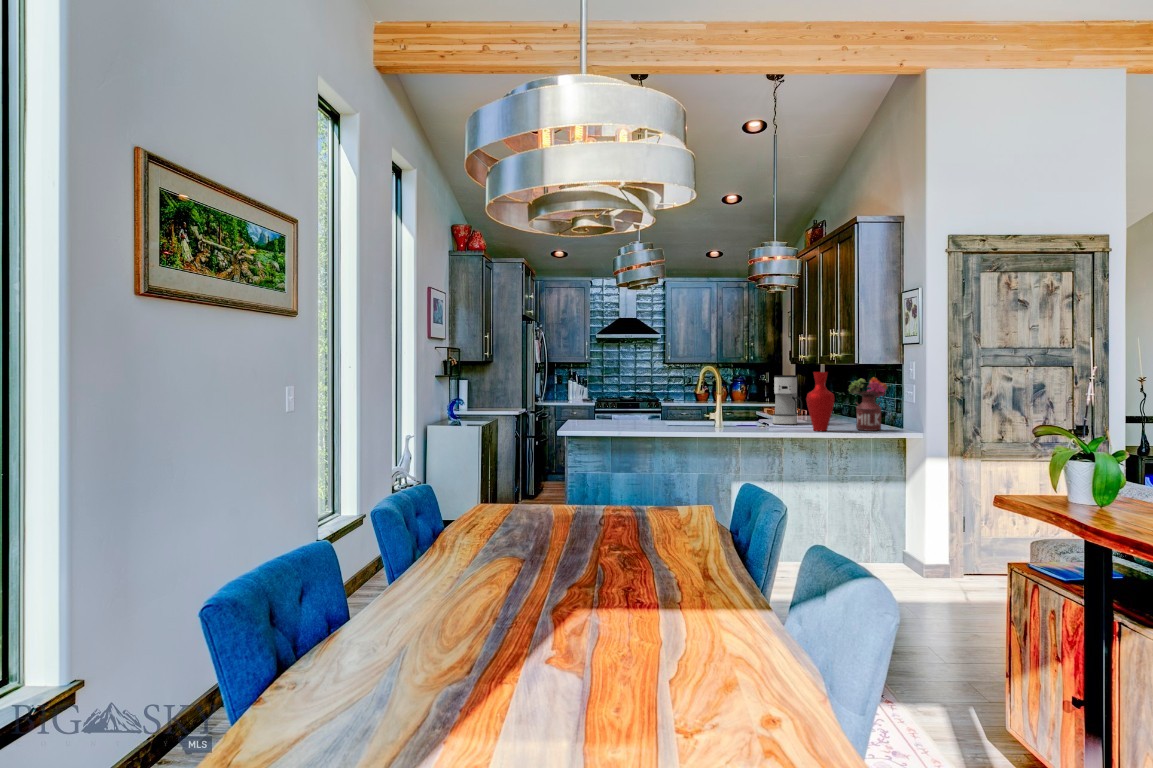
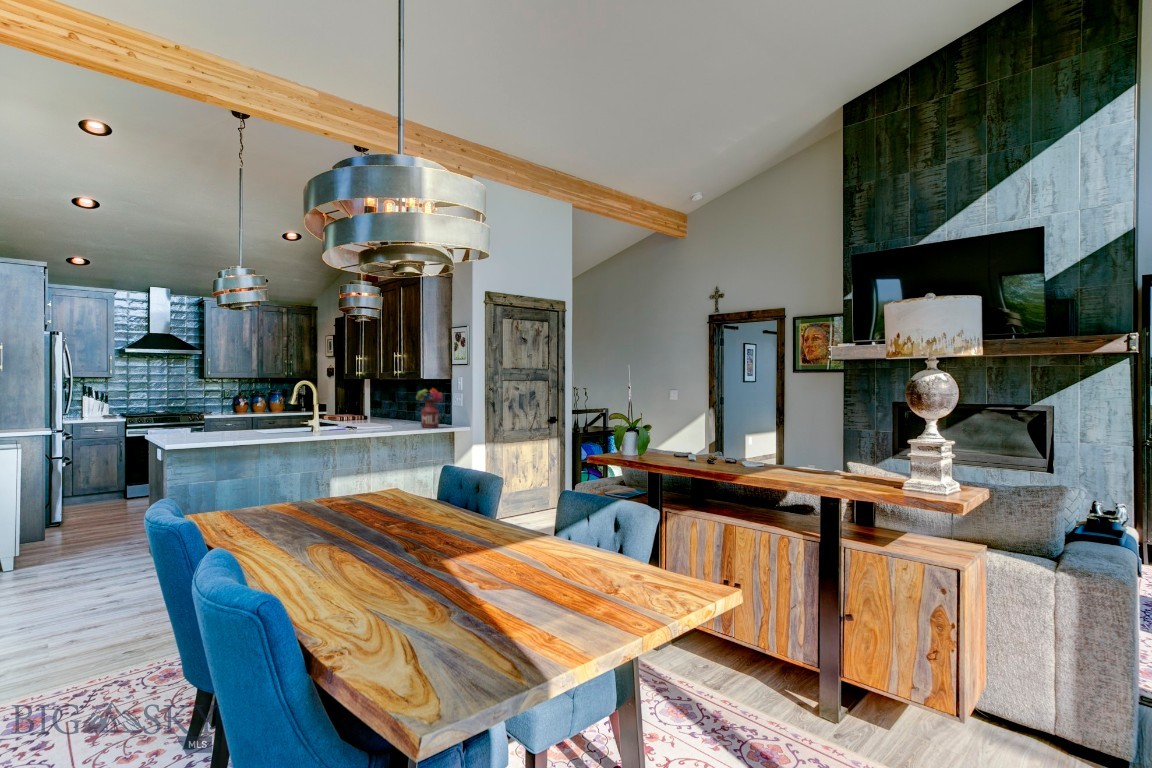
vase: present [807,372,835,431] -> none [389,384,410,429]
coffee maker: present [773,375,802,425] -> none [352,387,376,427]

